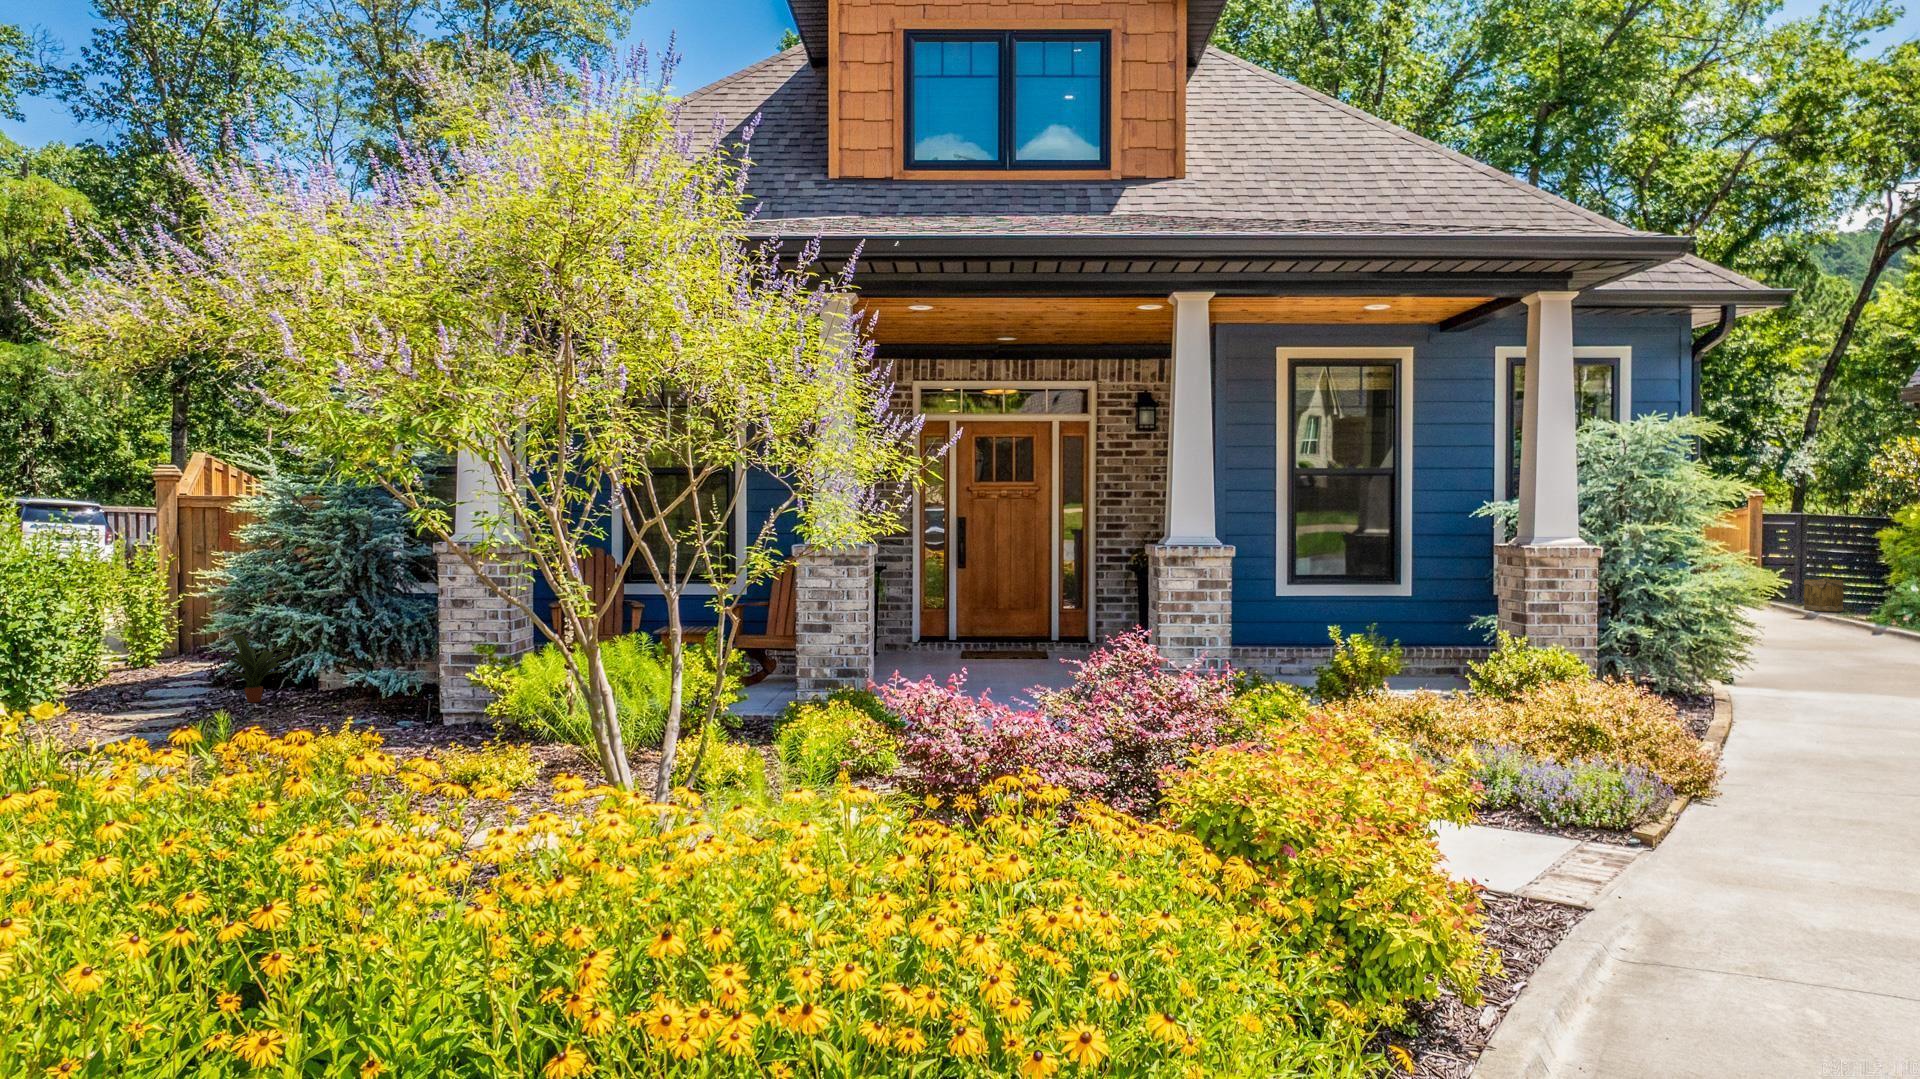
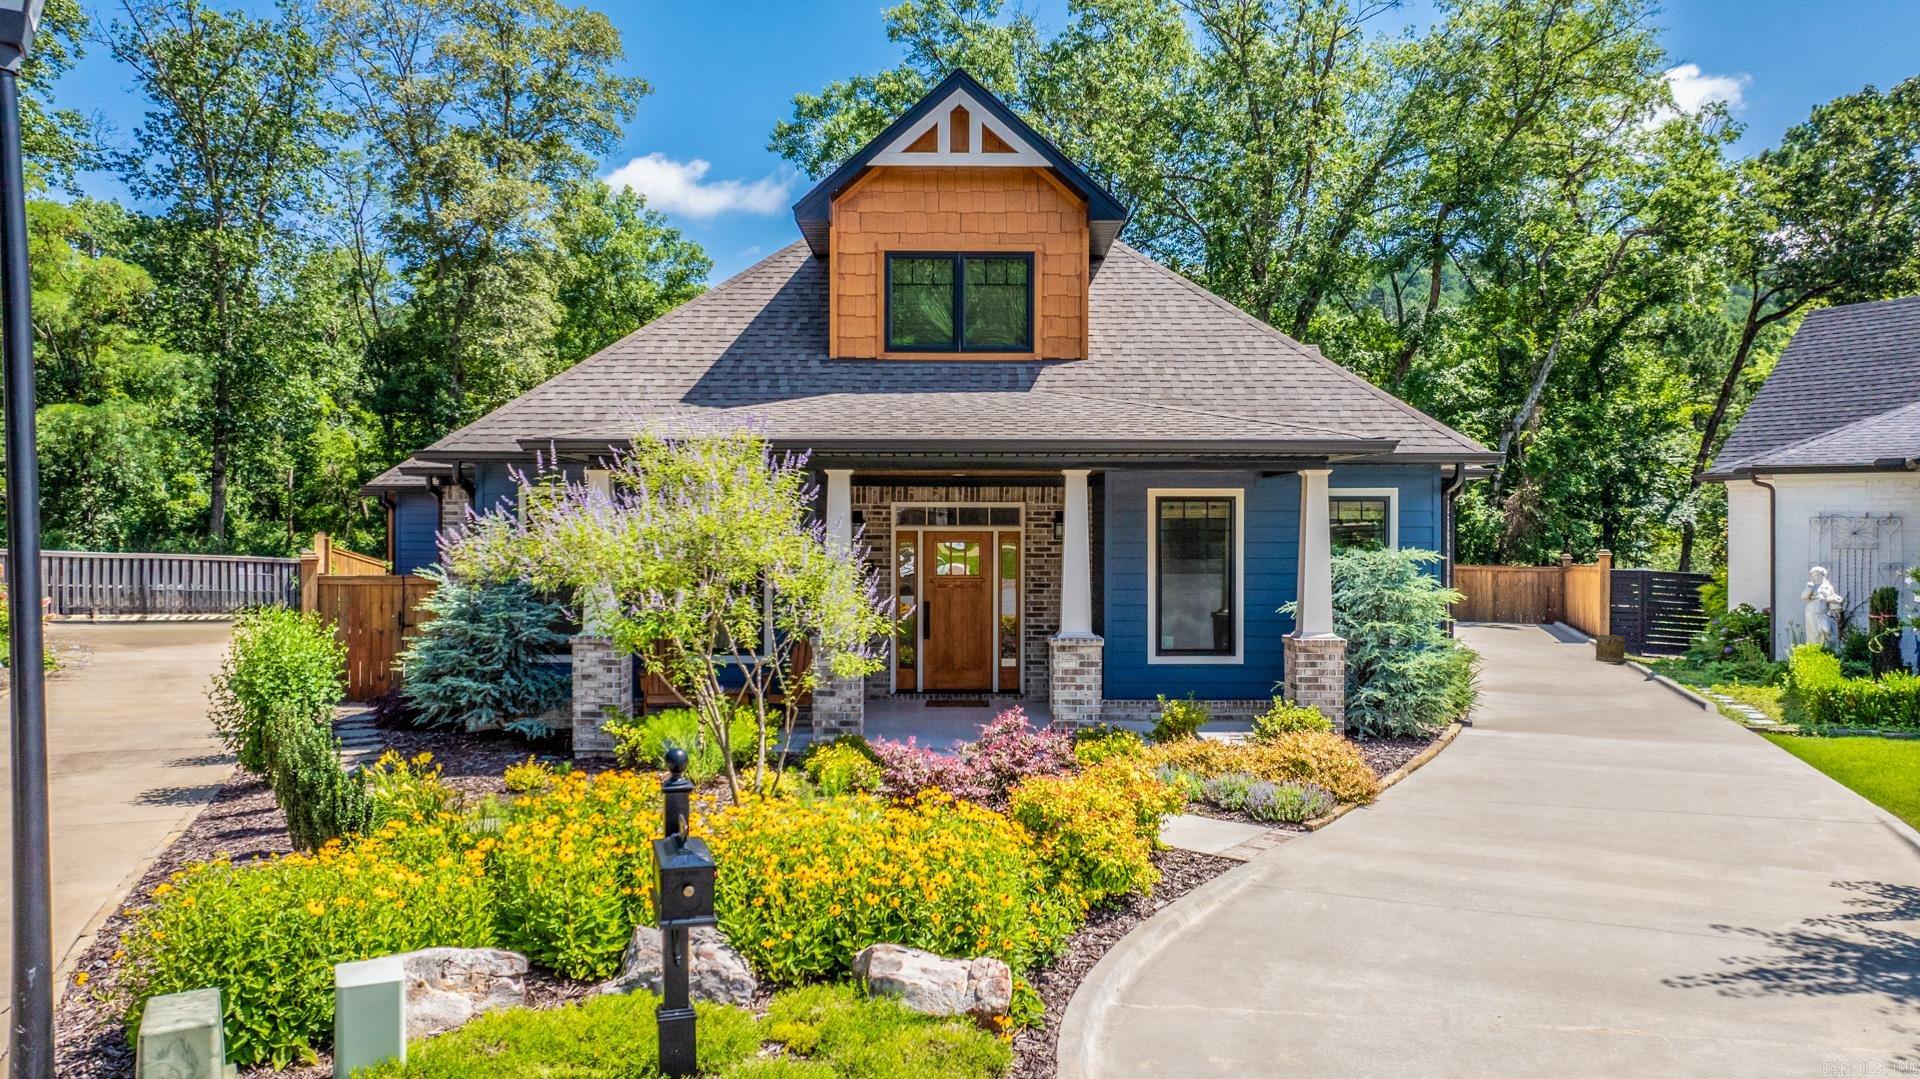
potted plant: present [219,635,291,703] -> none [411,693,457,741]

